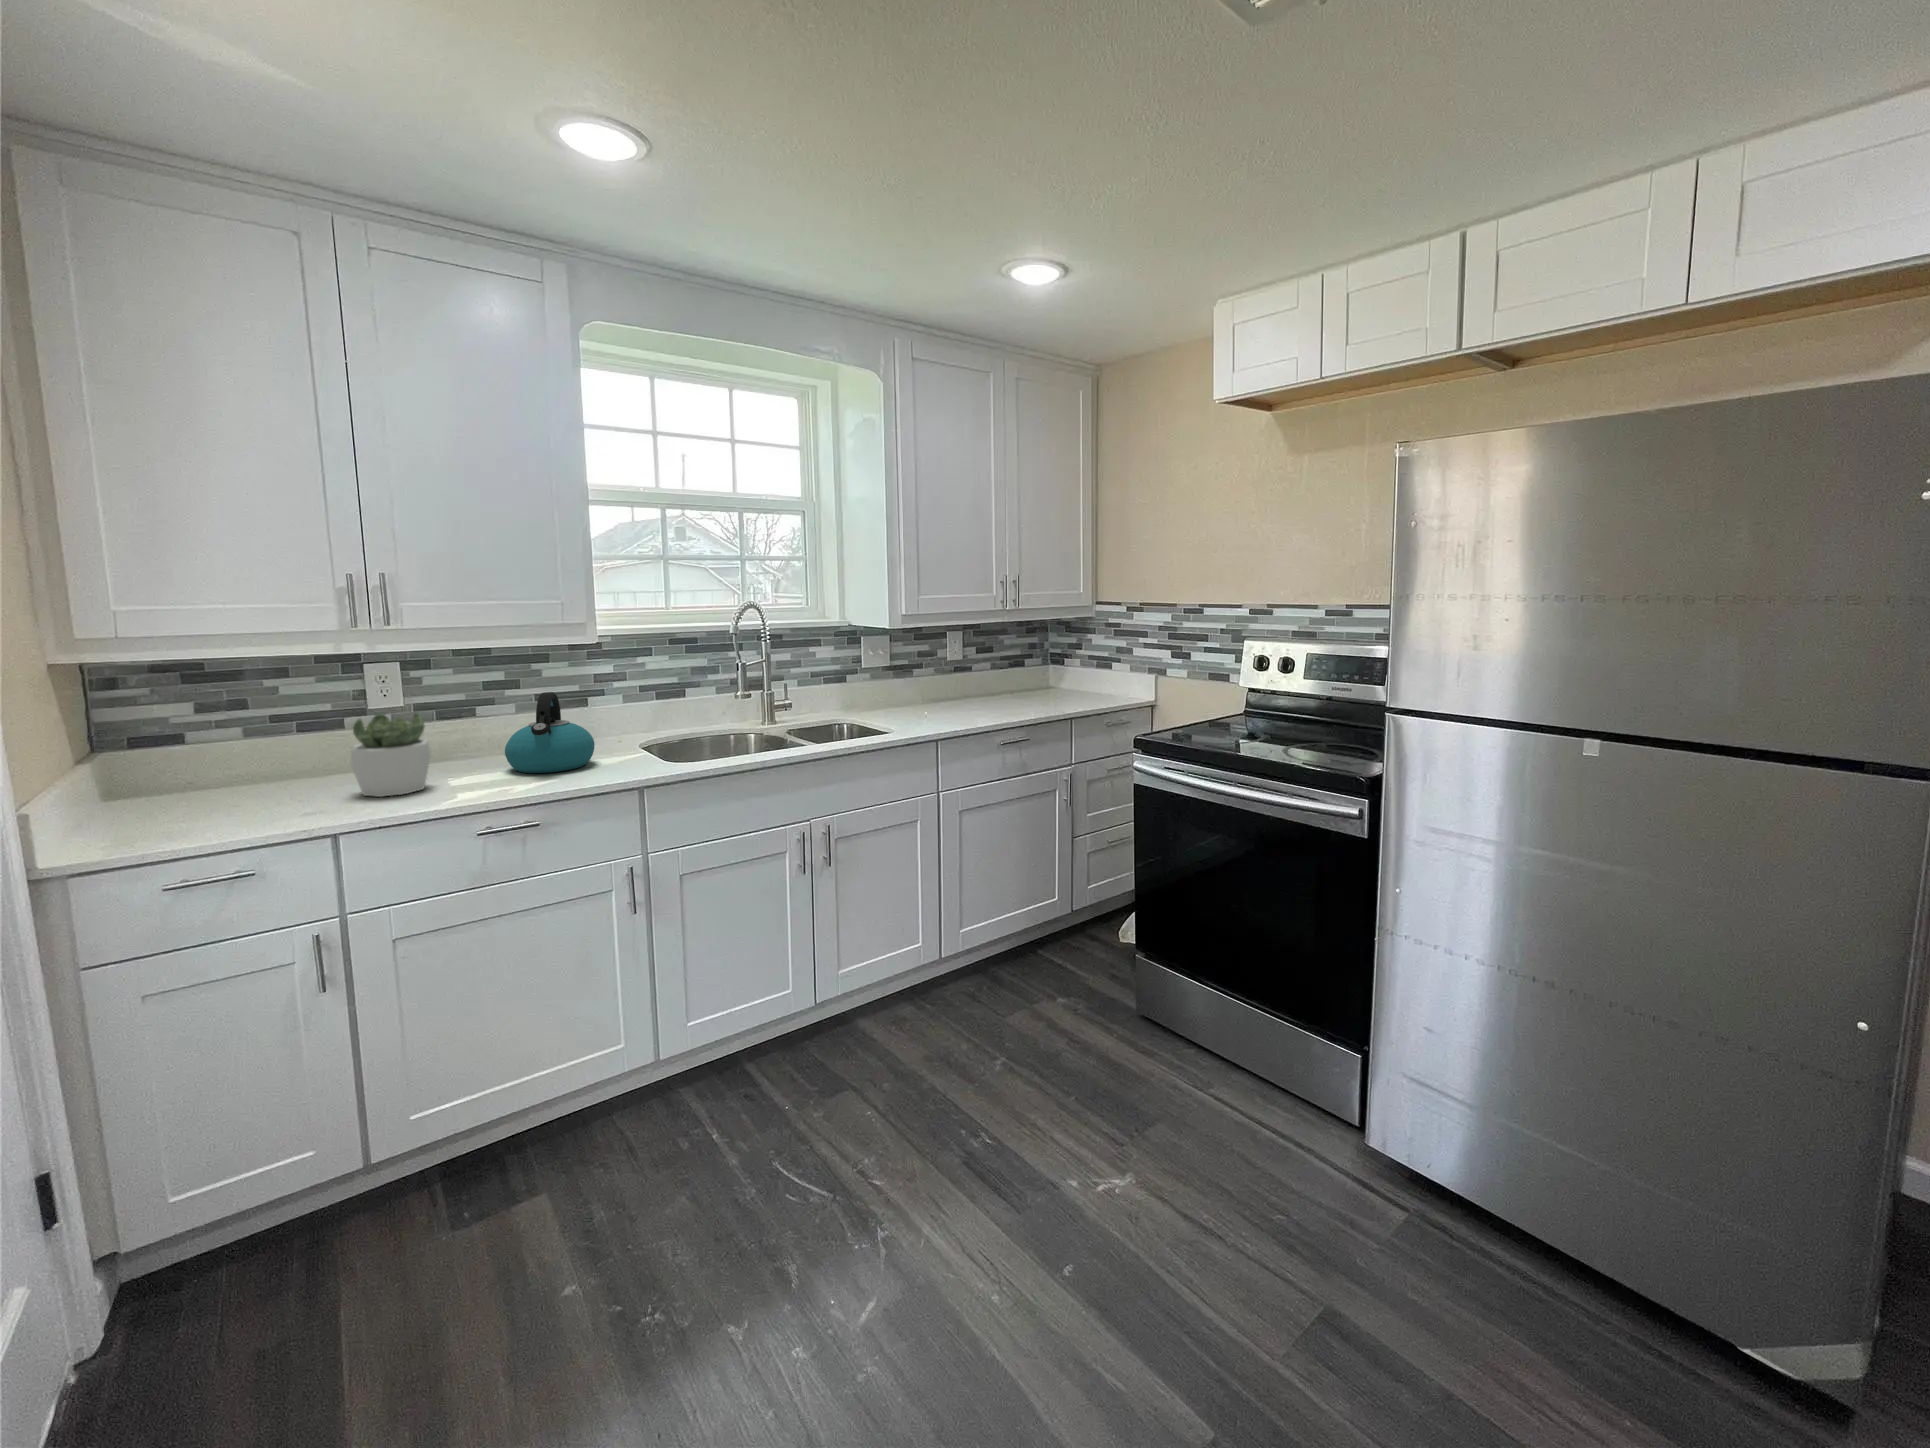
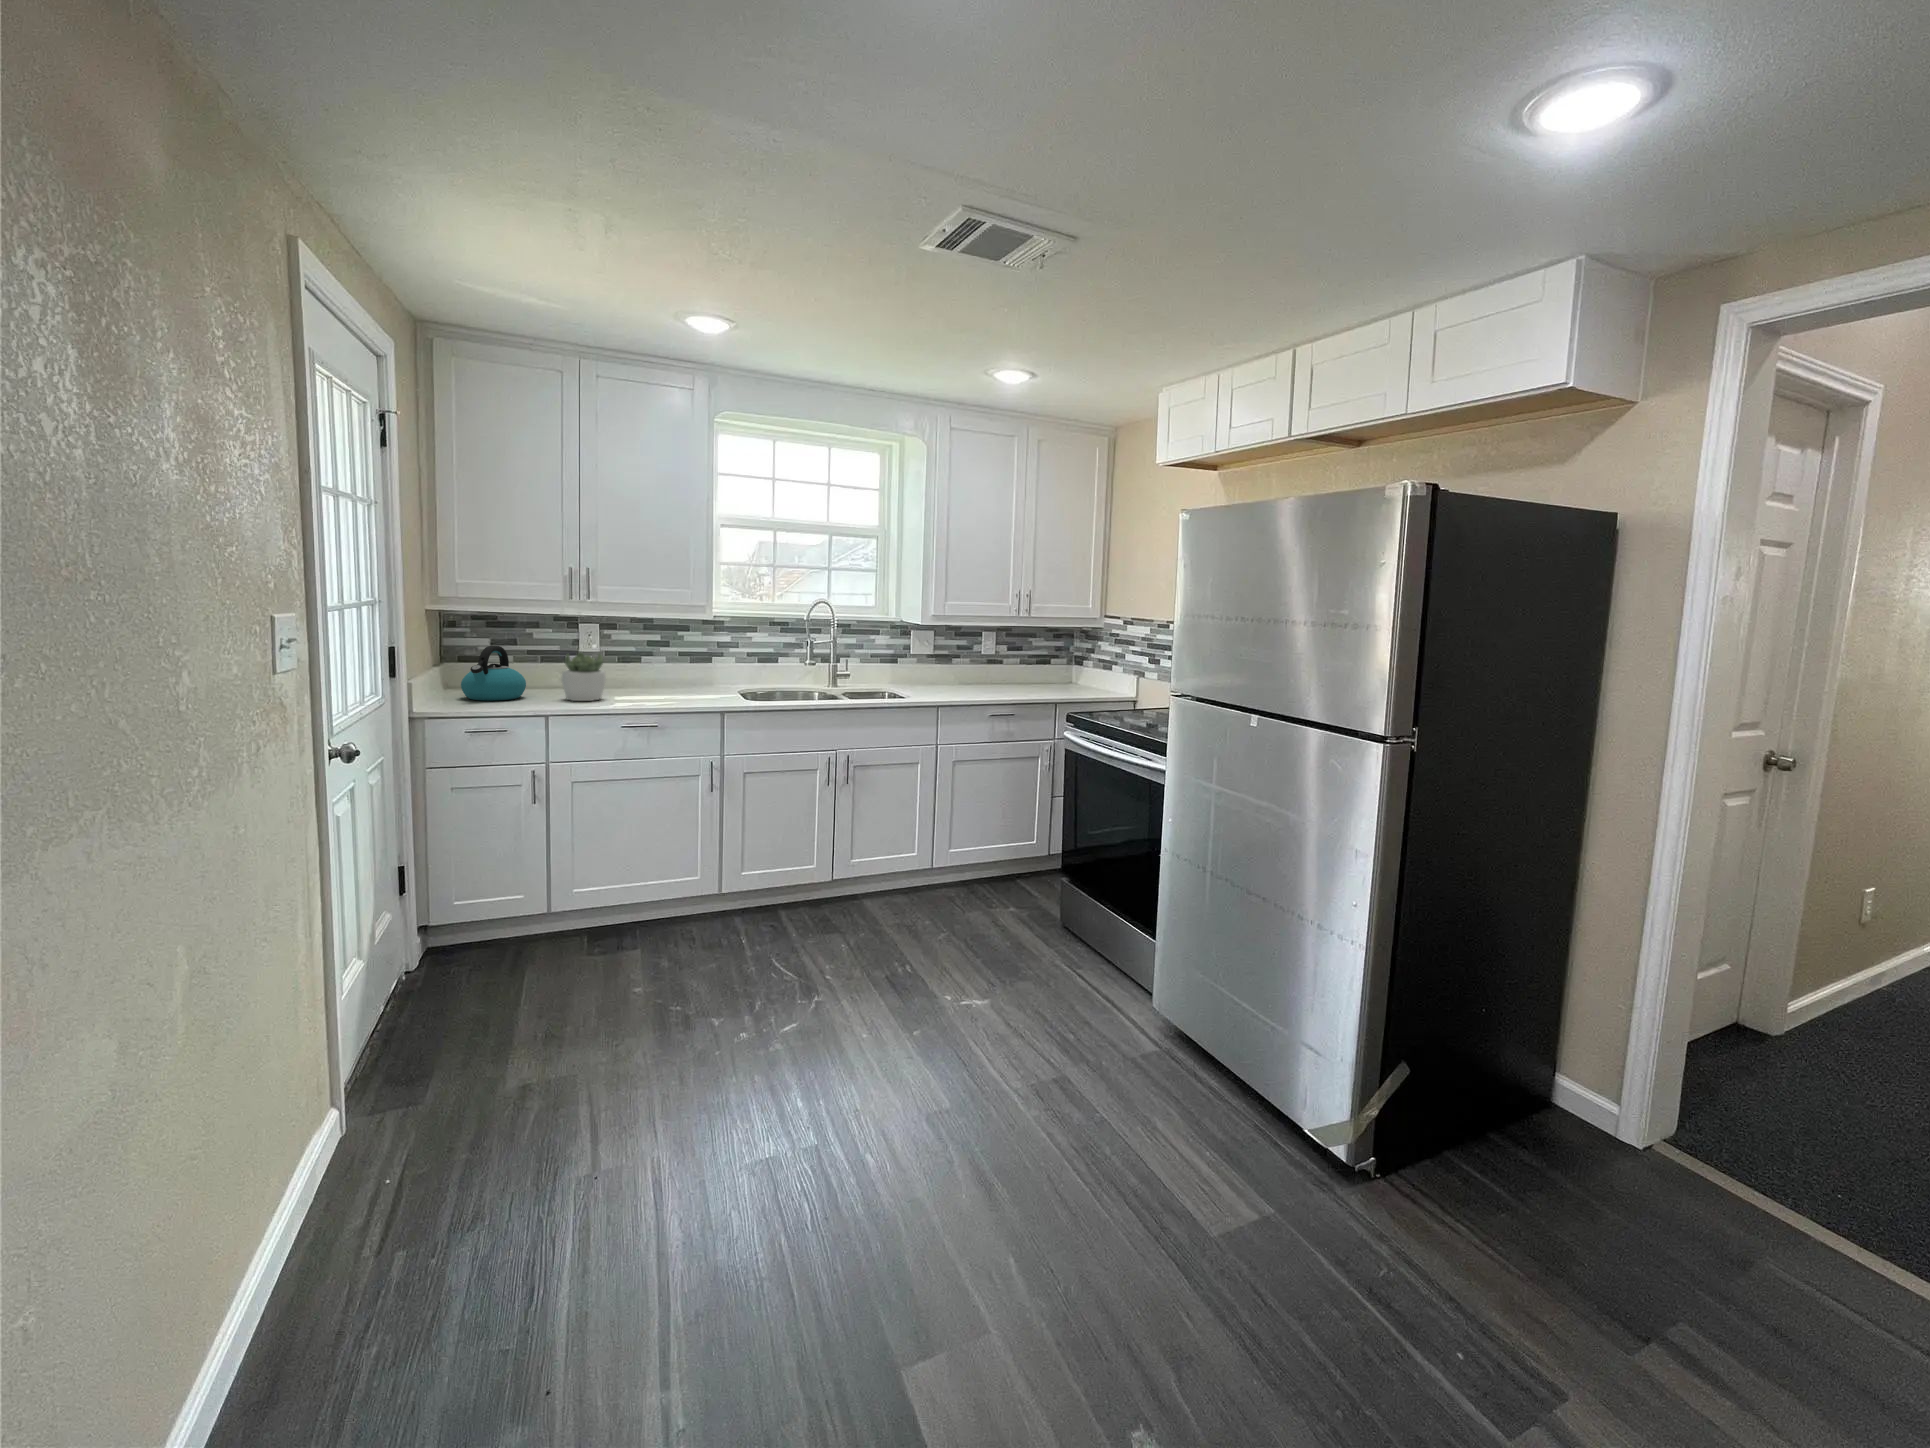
kettle: present [505,692,595,773] -> present [461,646,526,701]

